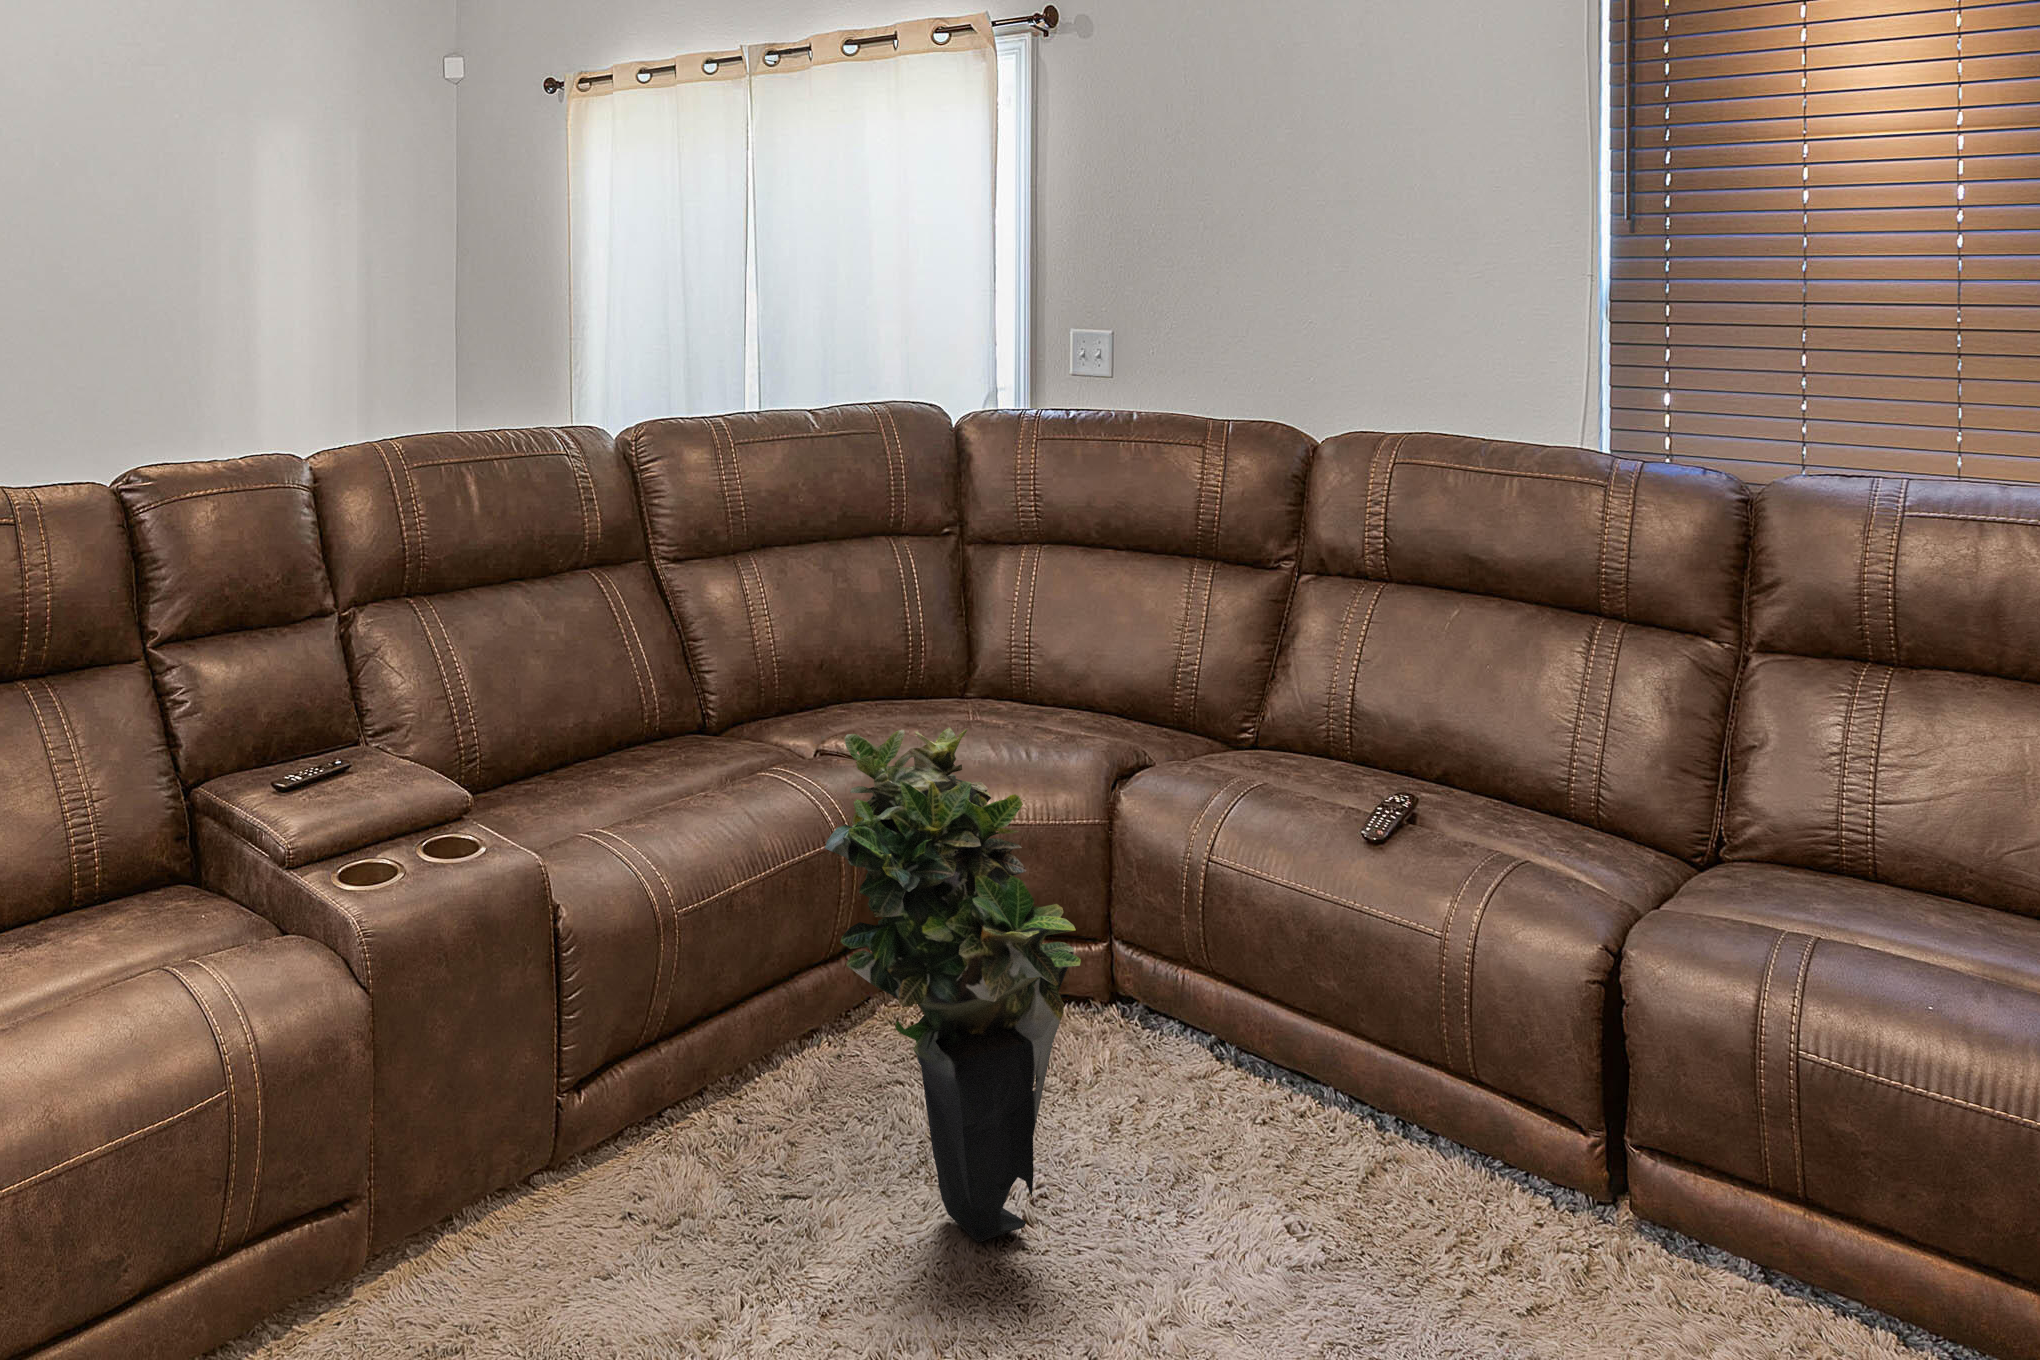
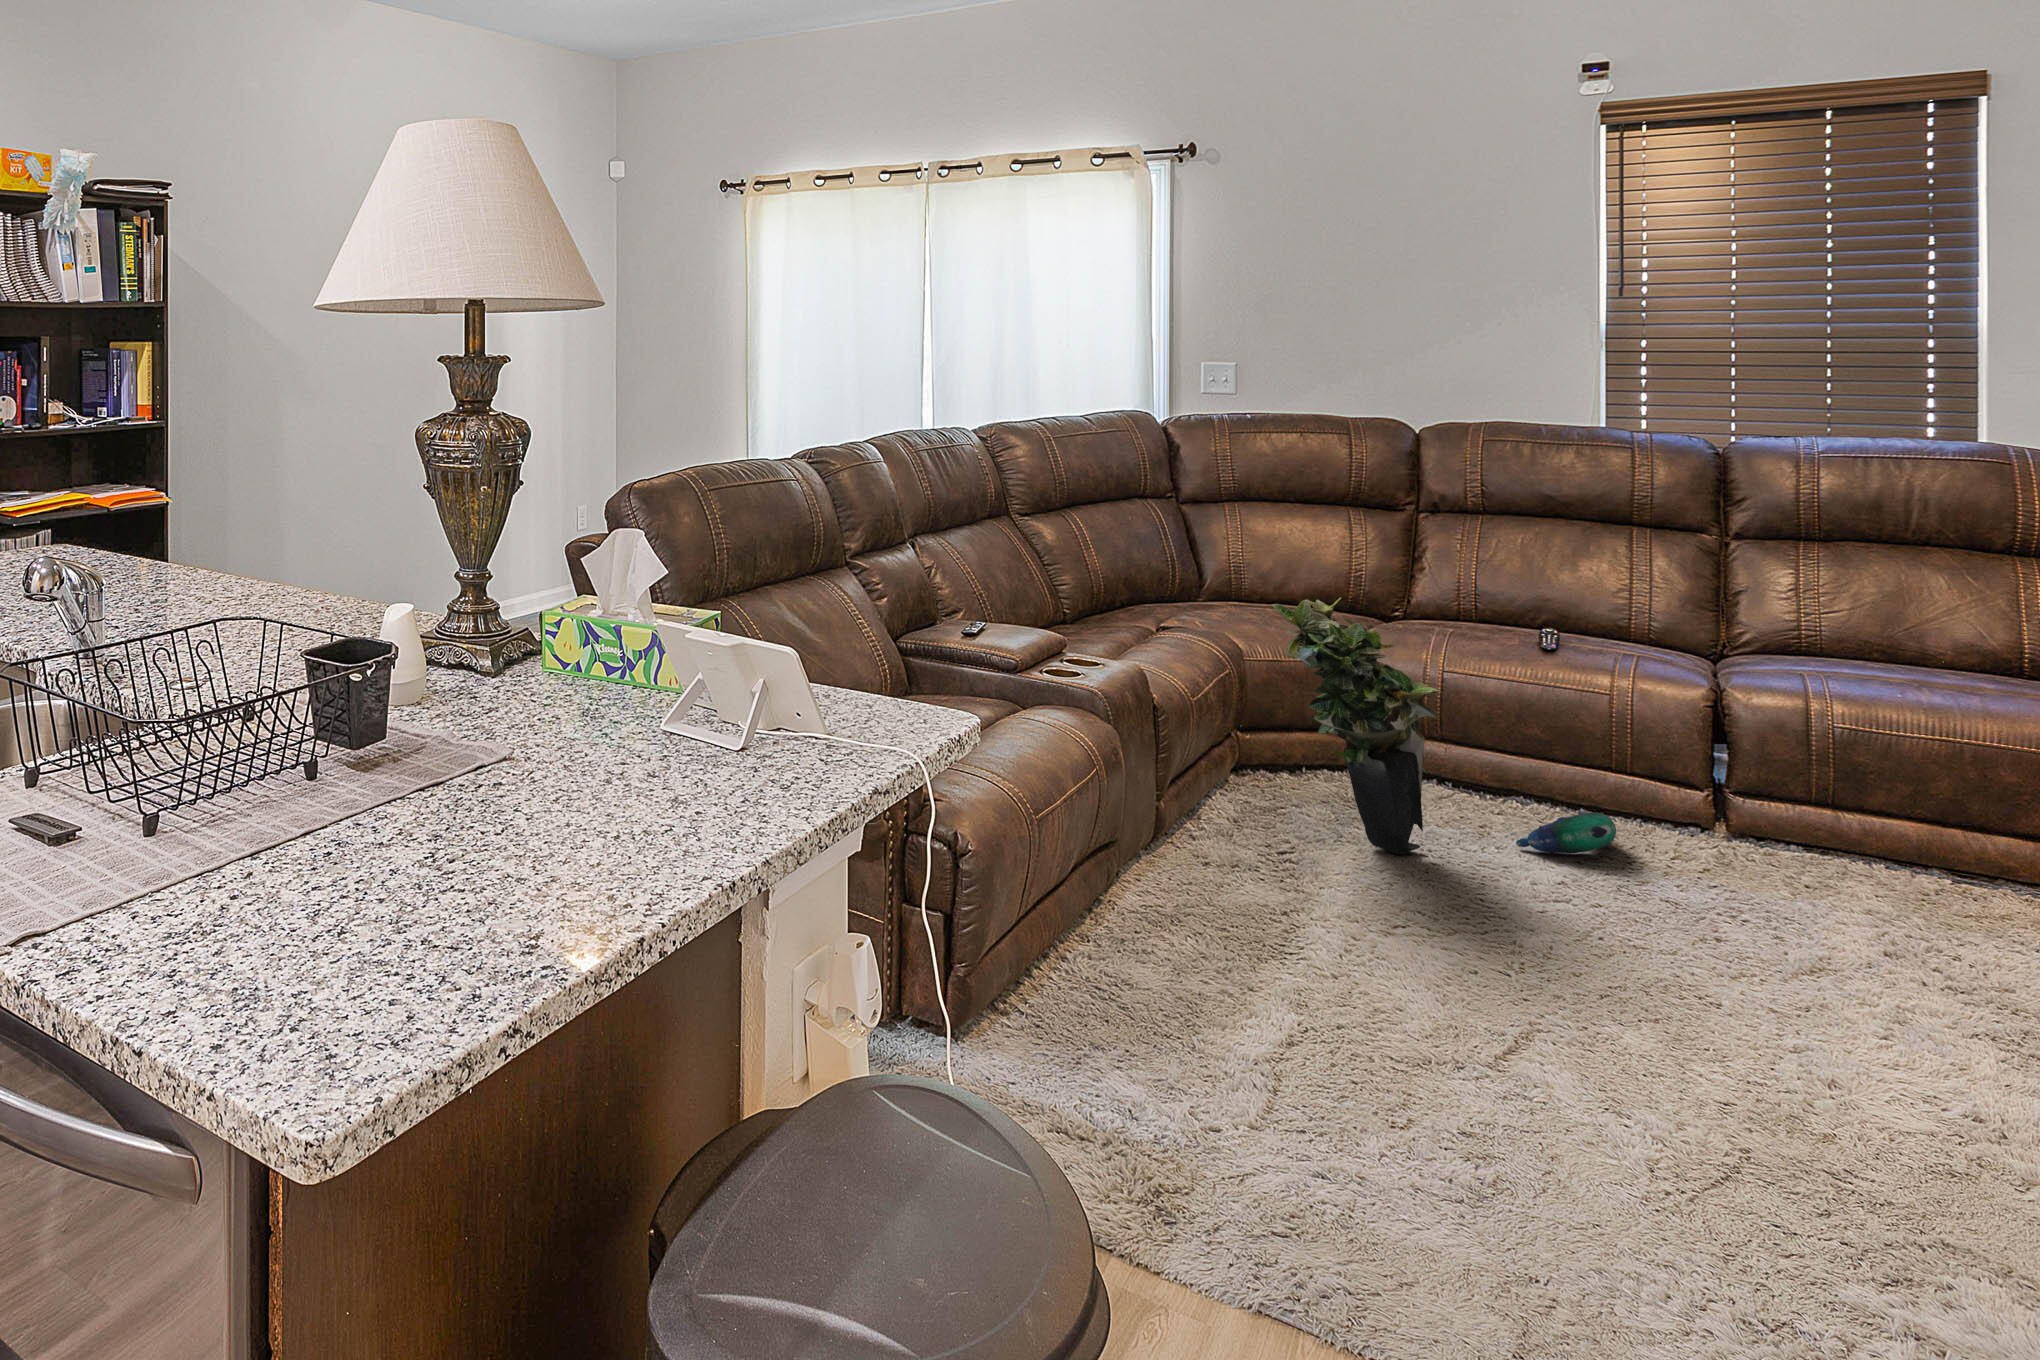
plush toy: none [1218,1170,1410,1263] -> present [1516,812,1616,854]

